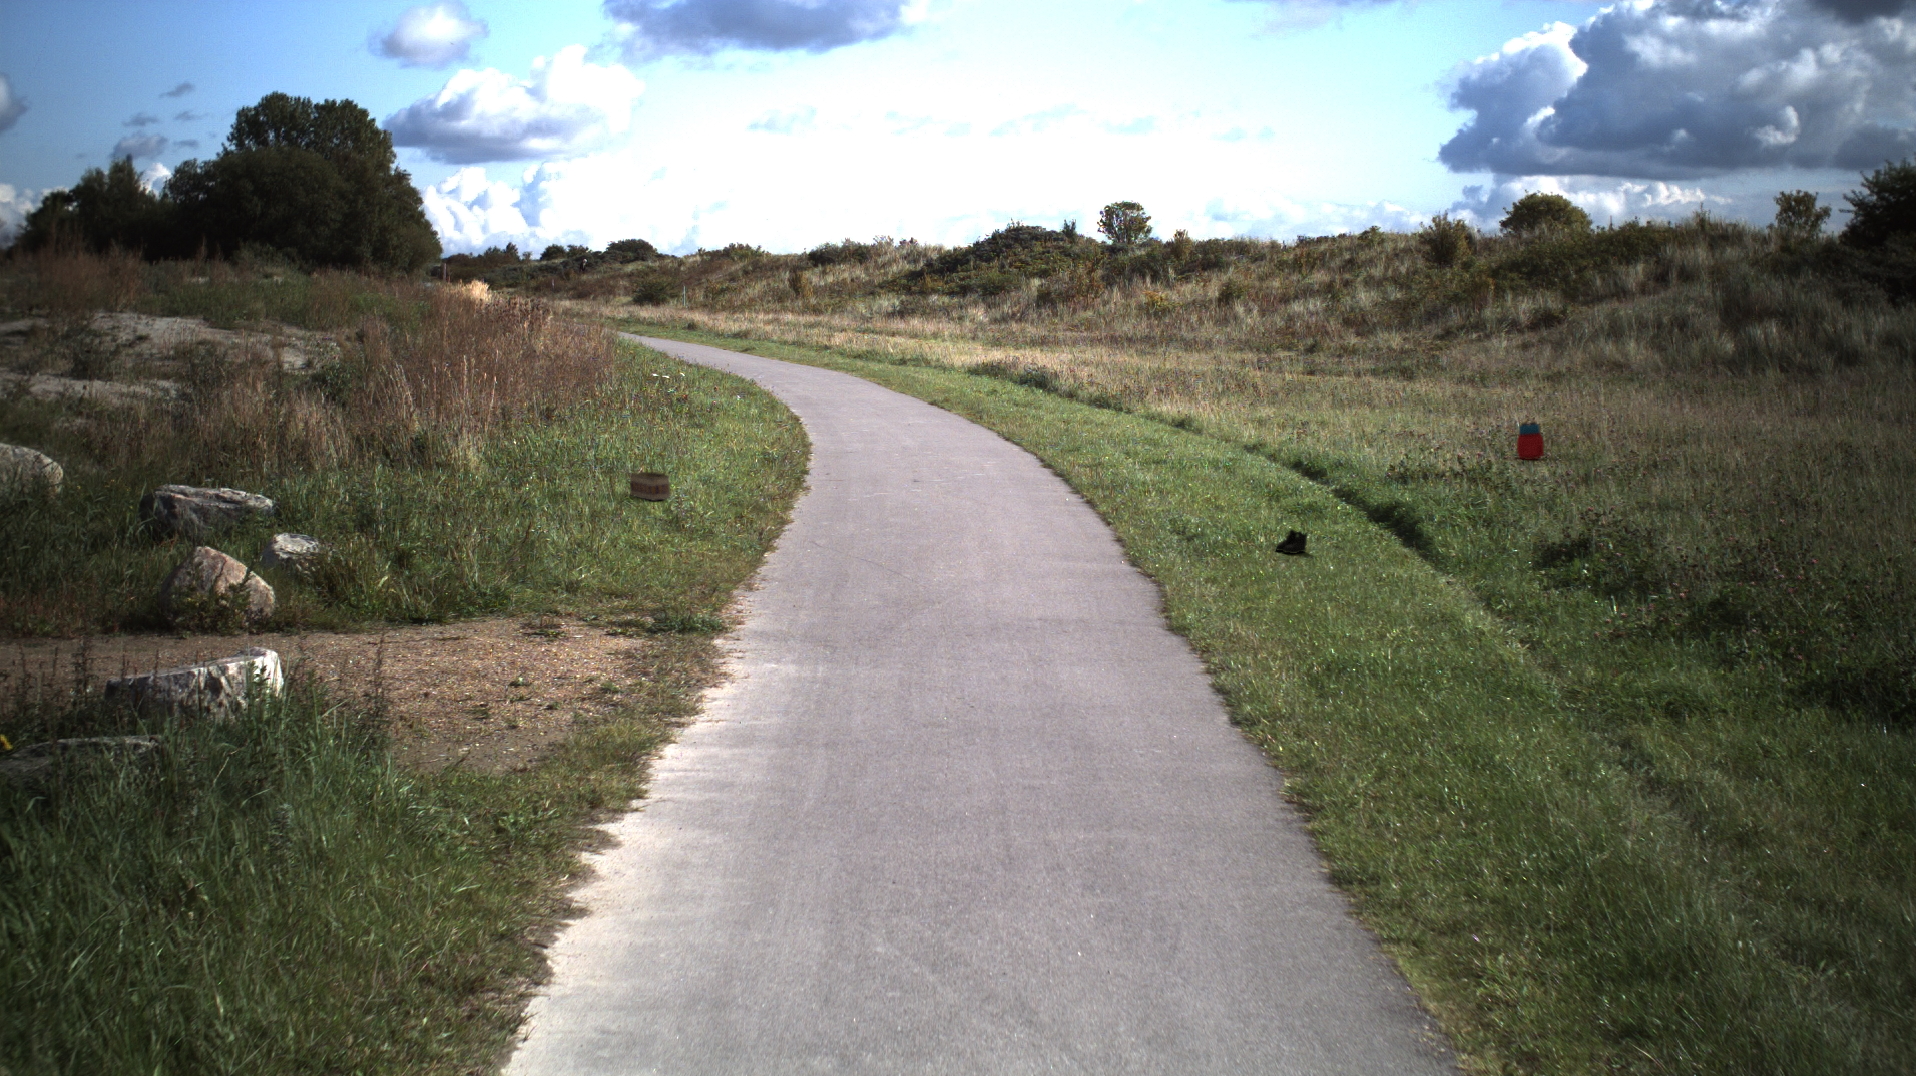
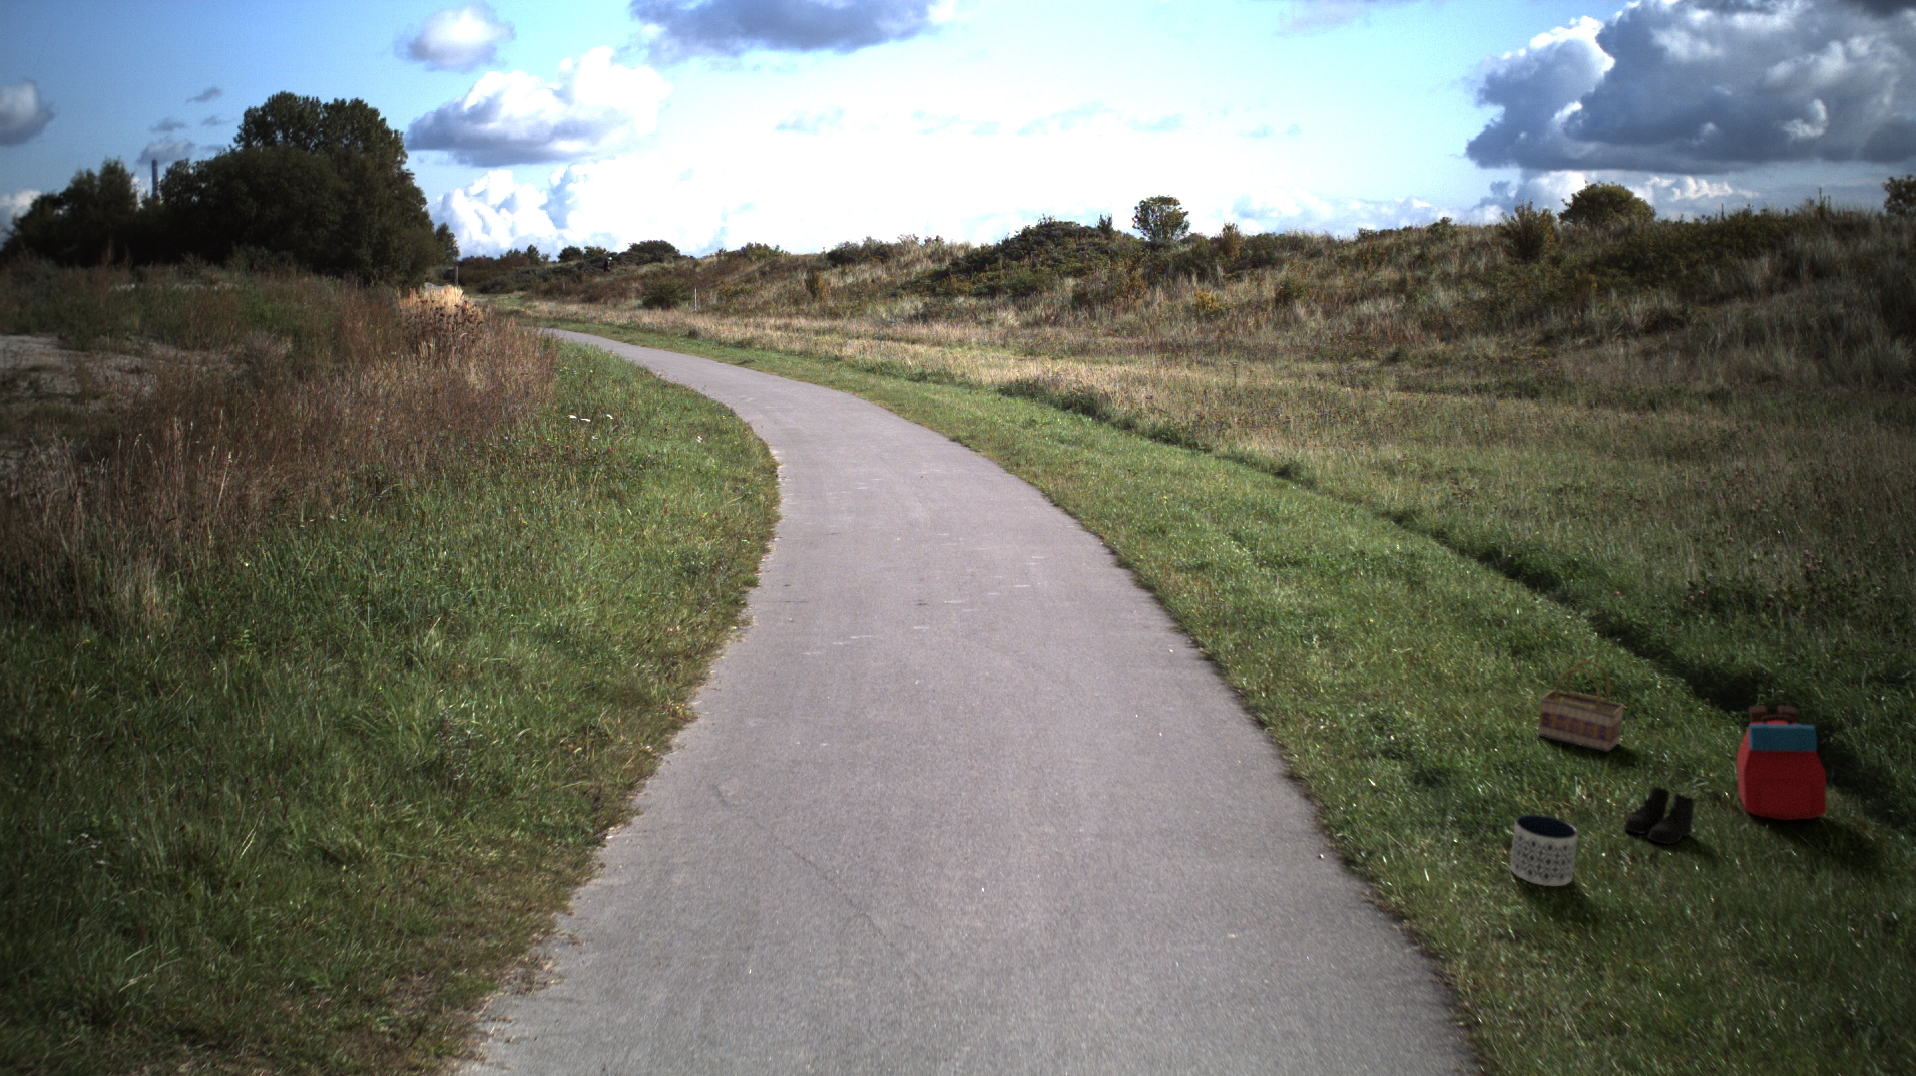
backpack: present [1517,422,1544,460] -> present [1737,705,1826,820]
basket: present [630,452,670,501] -> present [1538,661,1624,752]
planter: none [1208,533,1237,562] -> present [1510,815,1578,886]

